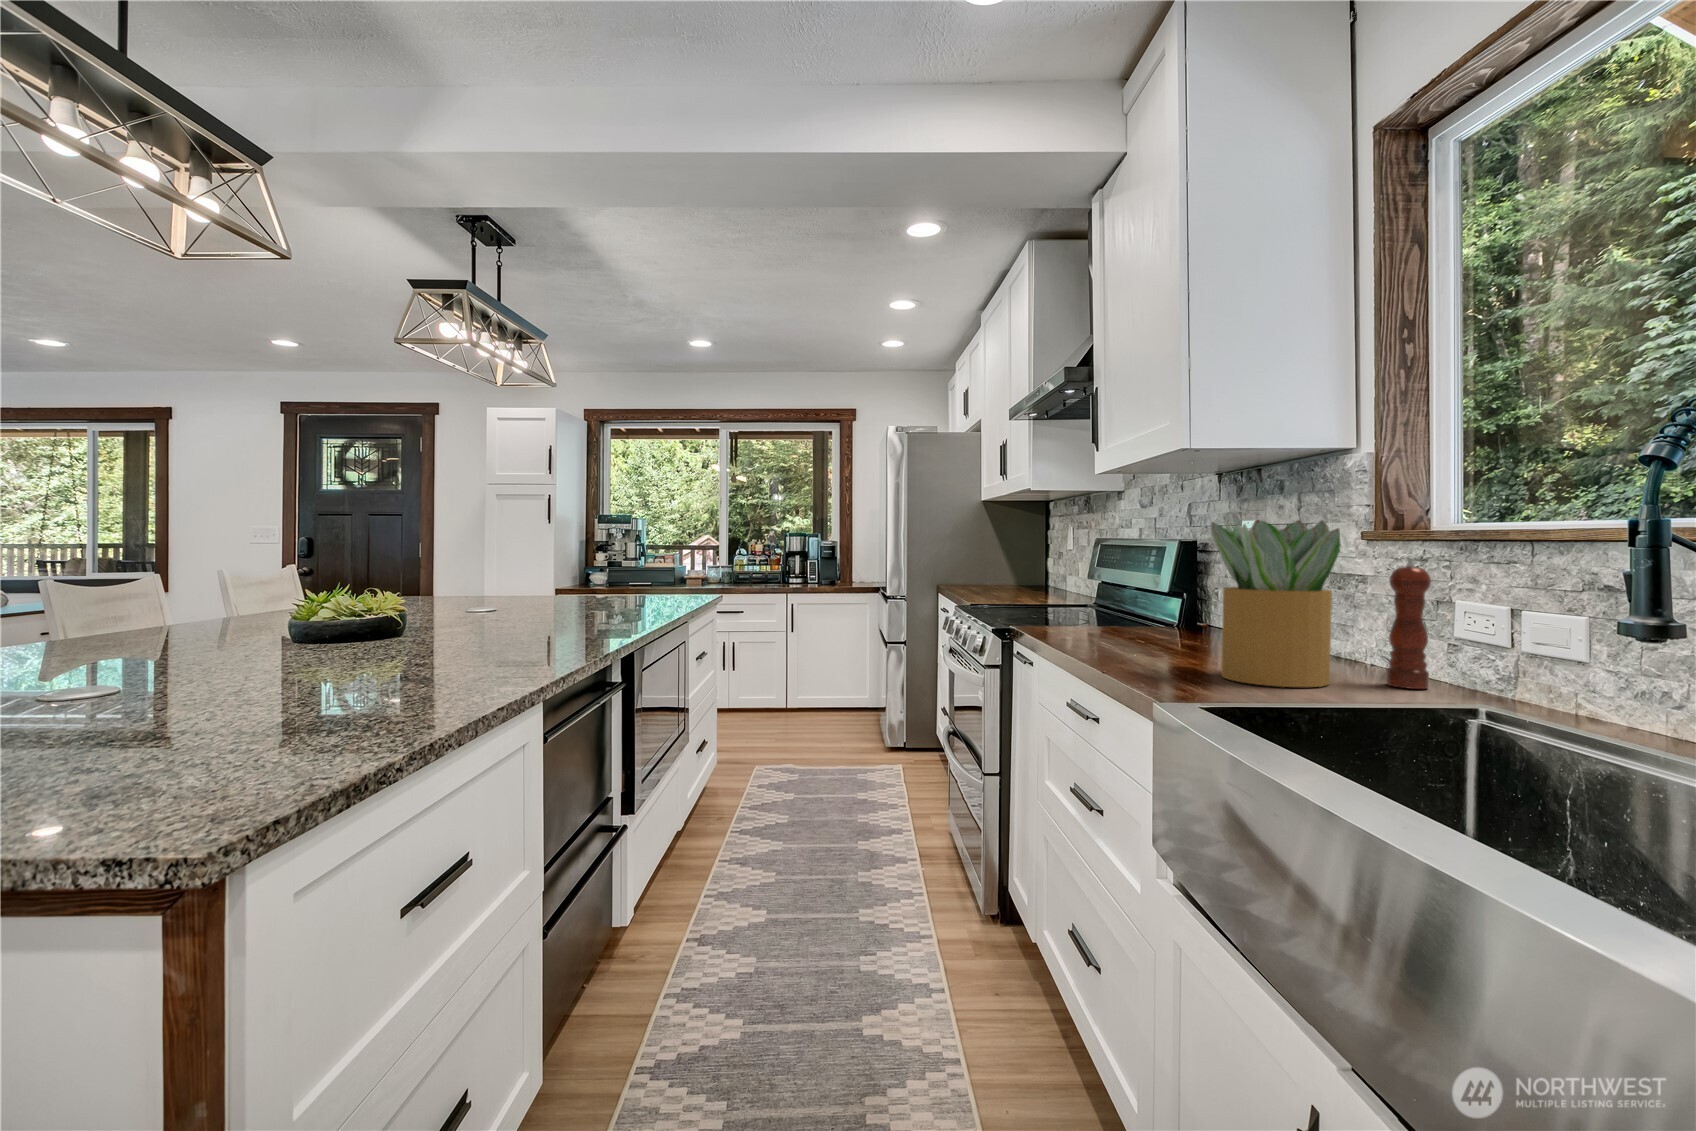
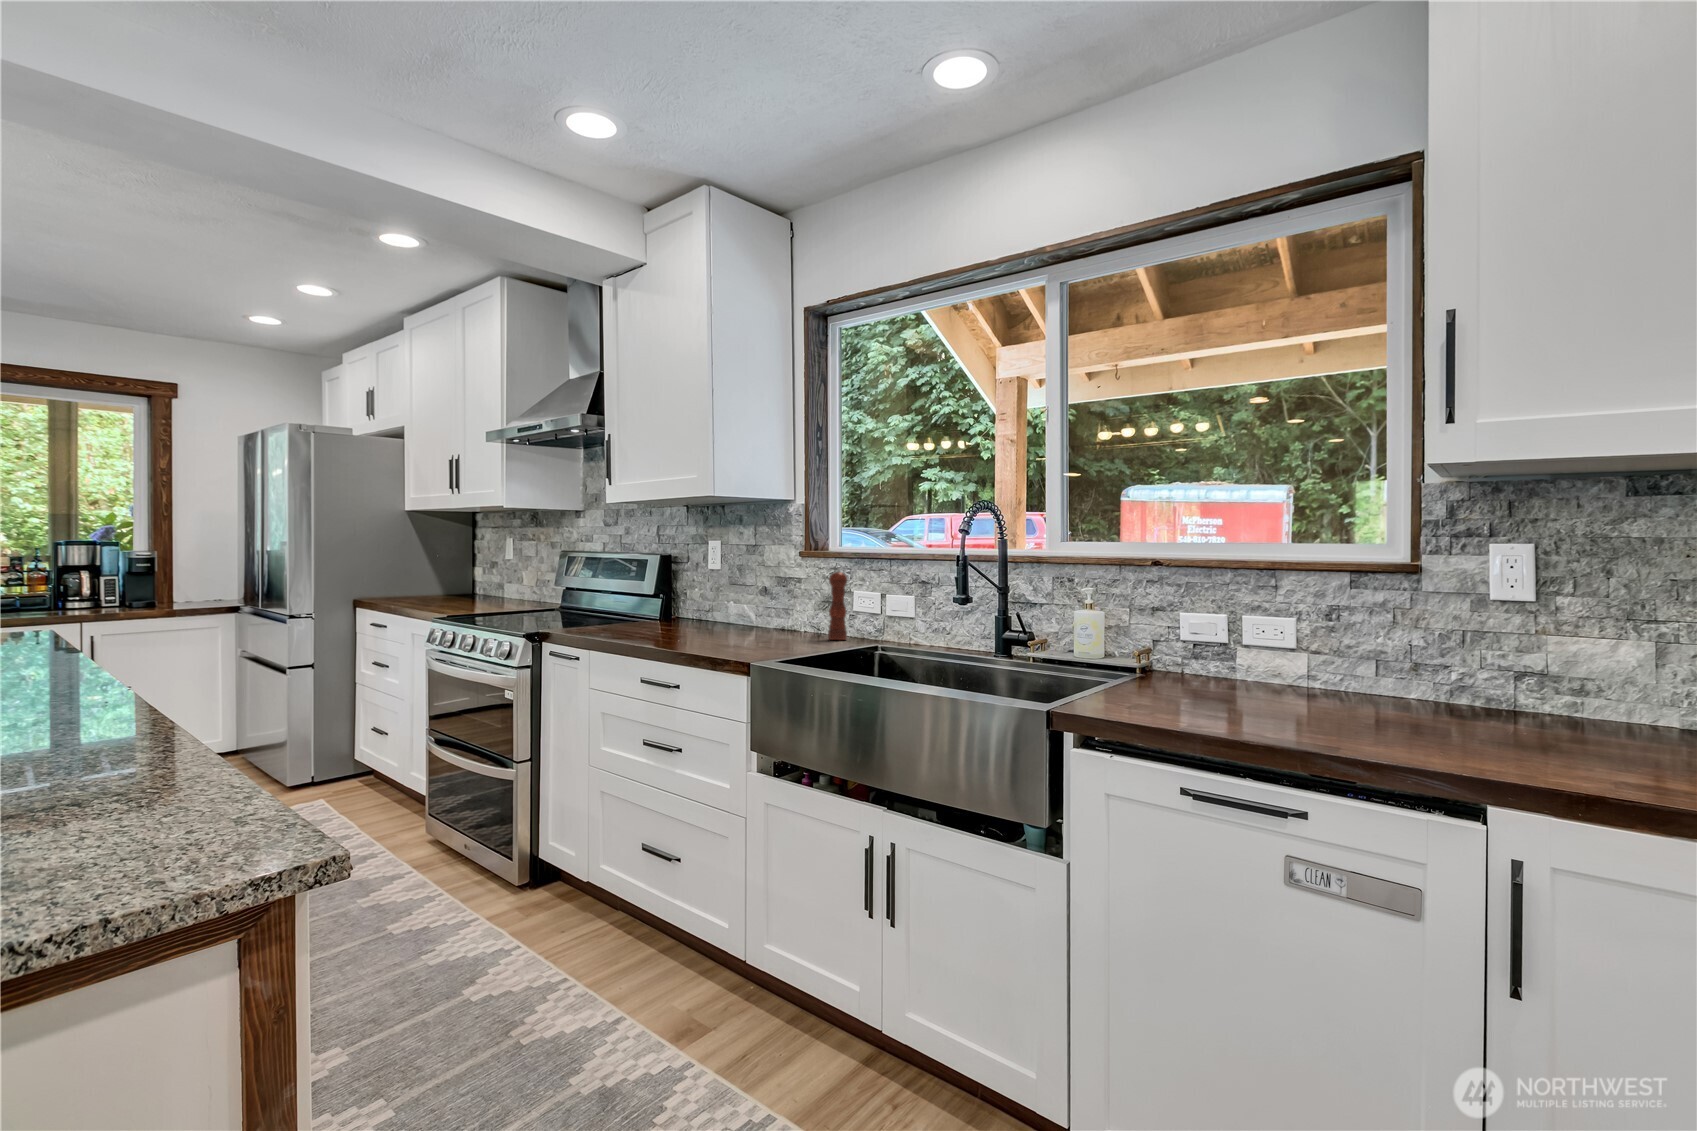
potted plant: present [1211,520,1341,687] -> none [748,543,813,645]

